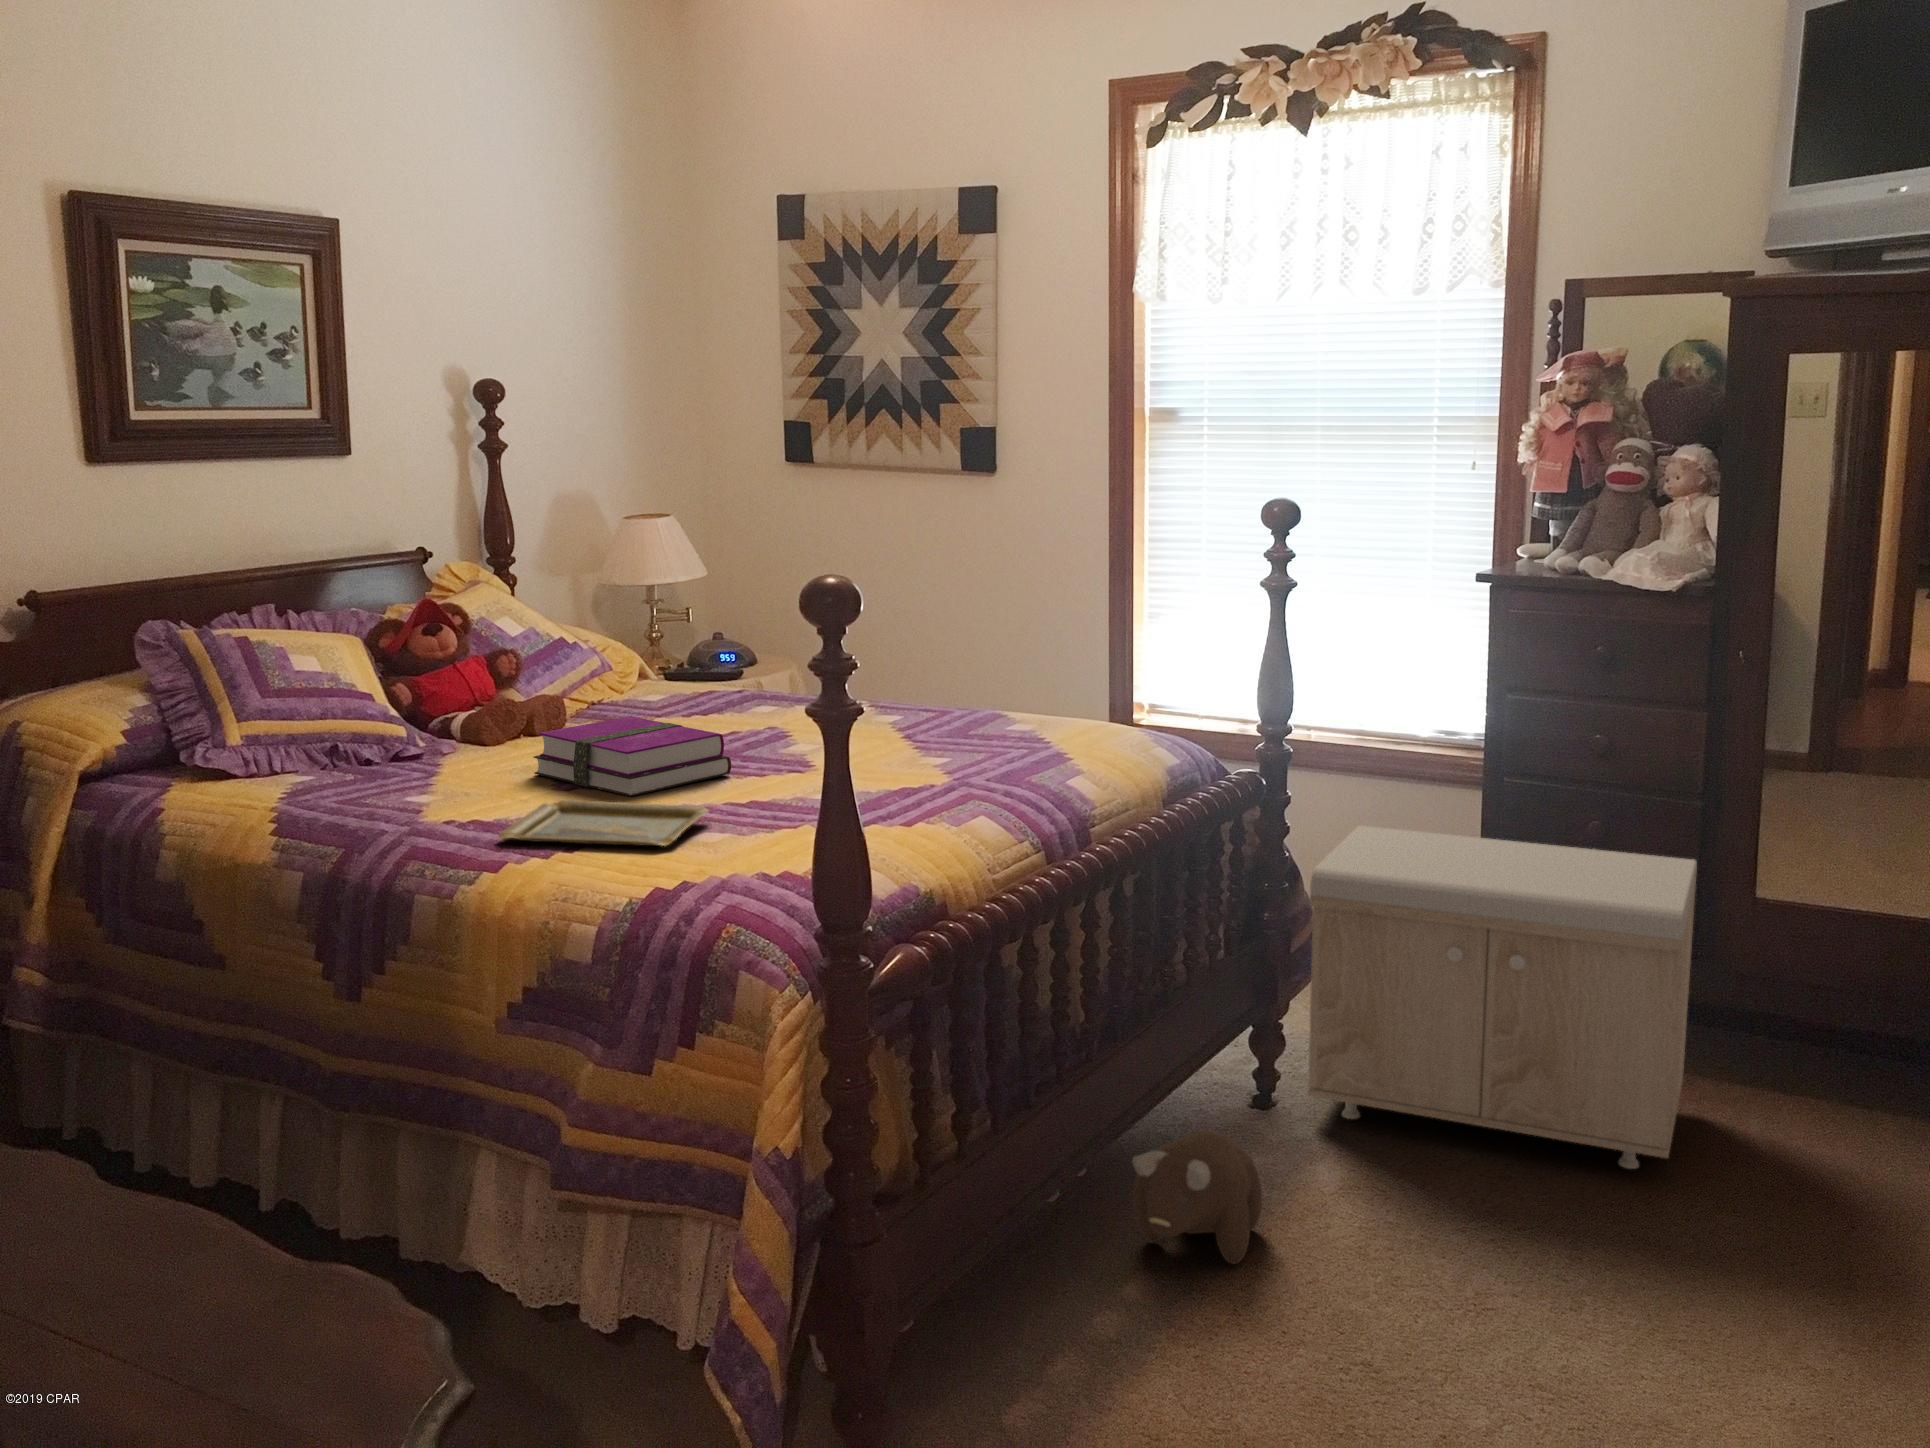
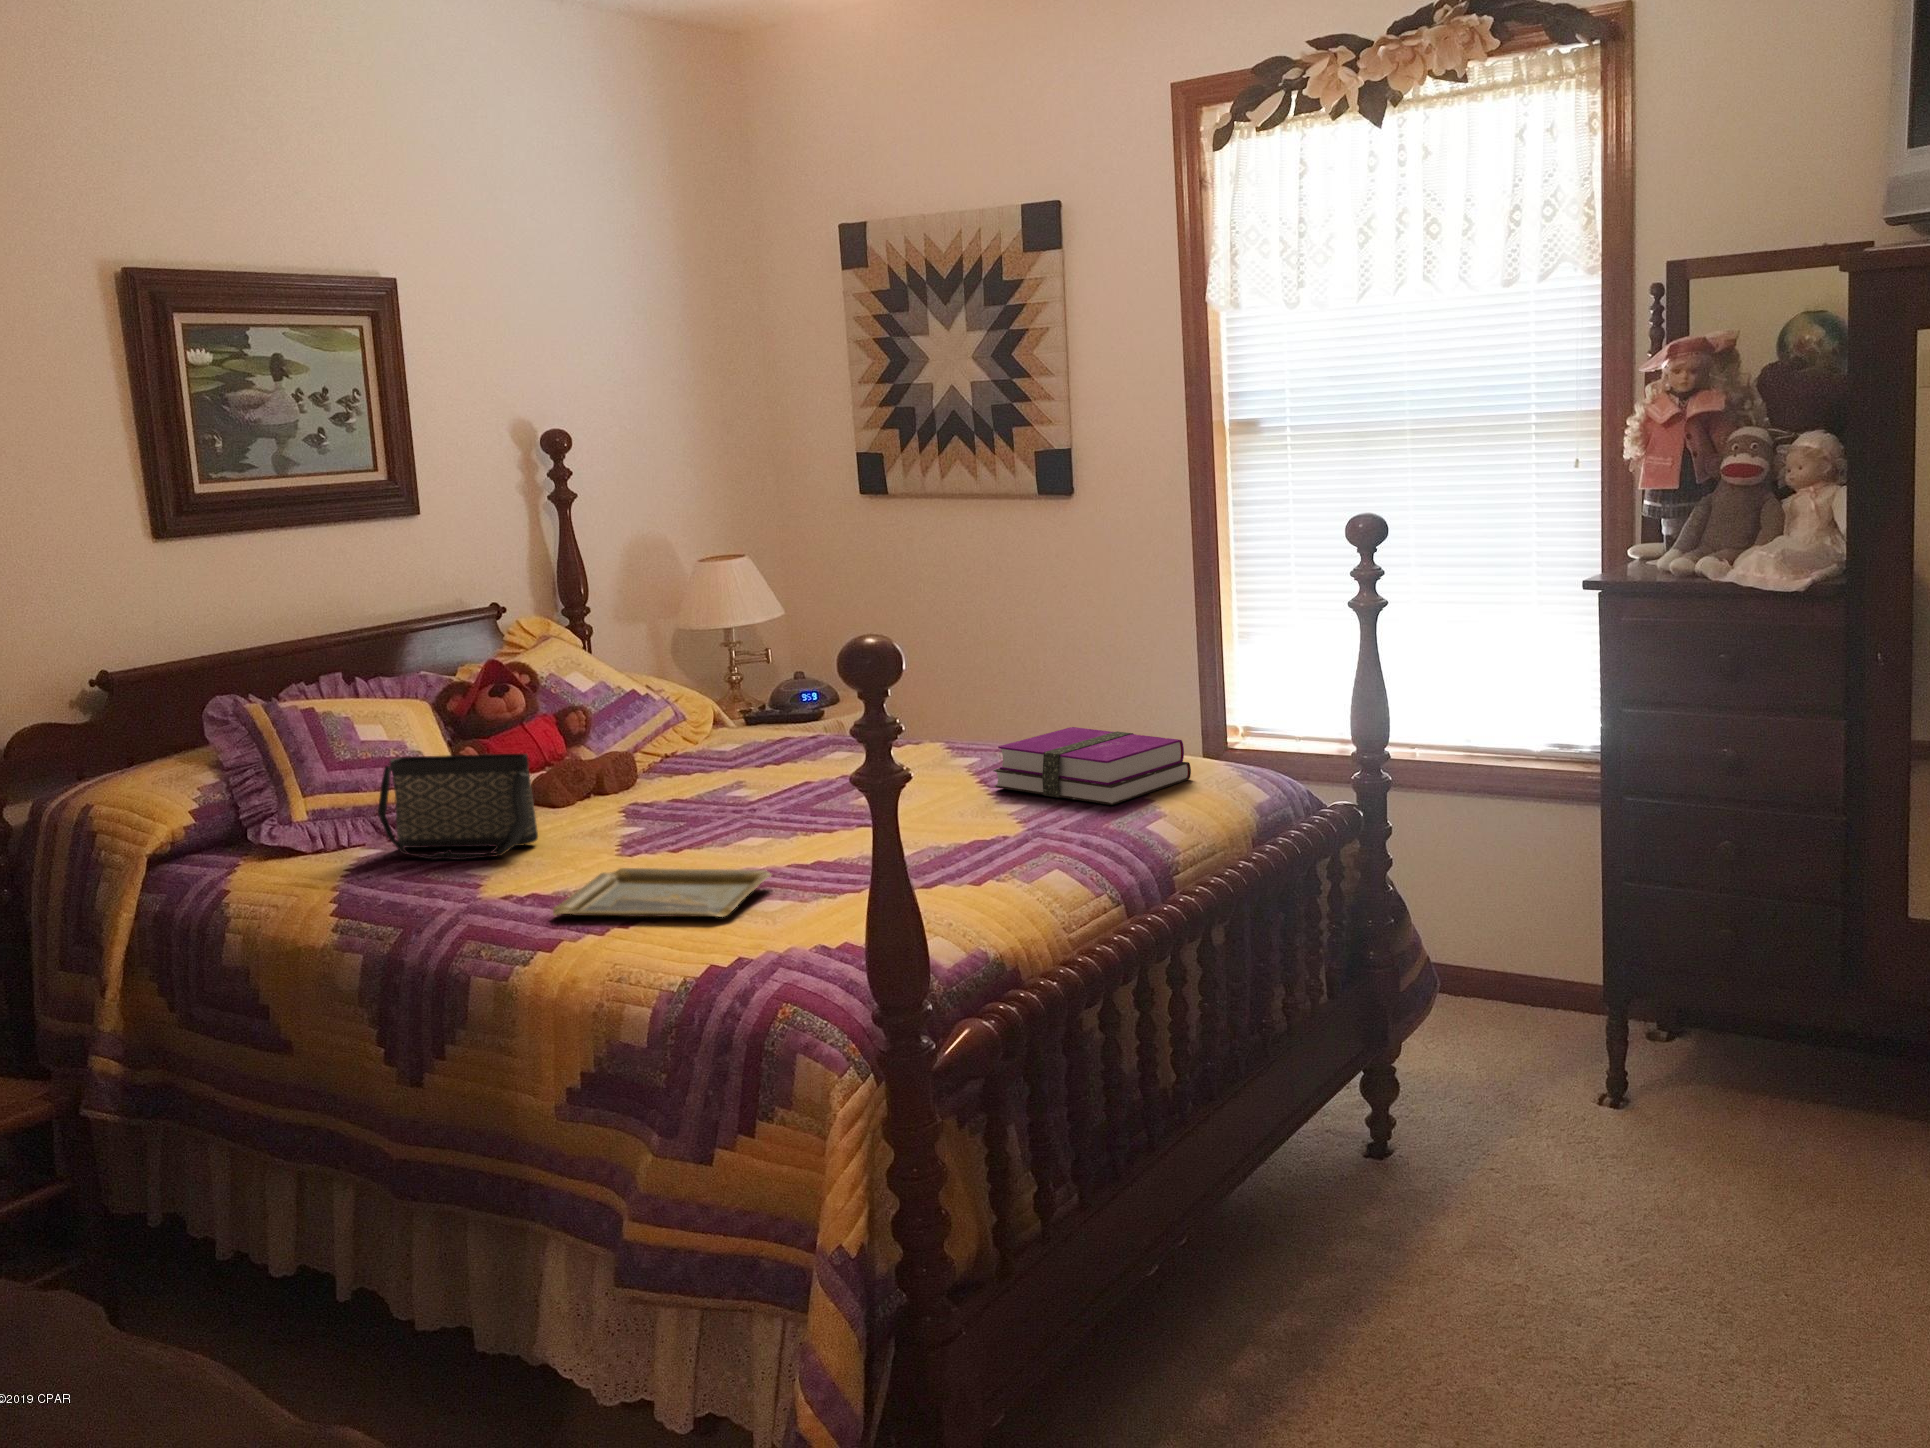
handbag: none [316,688,474,789] -> present [378,753,538,860]
hardback book: present [533,716,731,796] -> present [993,727,1191,805]
storage bench: present [1308,826,1697,1169] -> none [1418,853,1843,1221]
plush toy: present [1132,1131,1262,1264] -> none [1237,1195,1380,1341]

